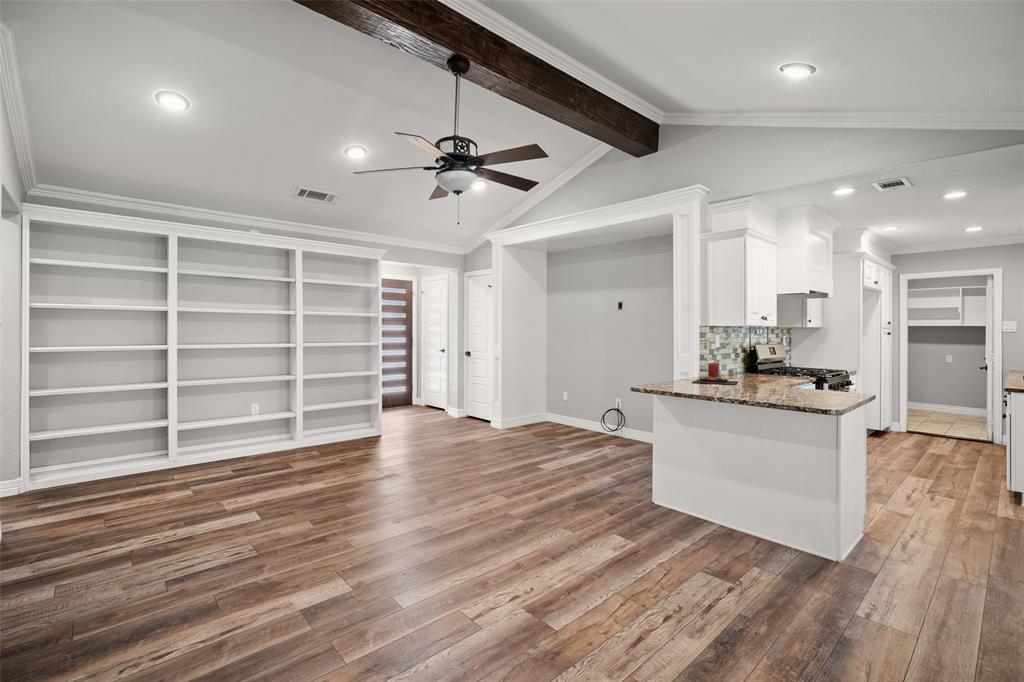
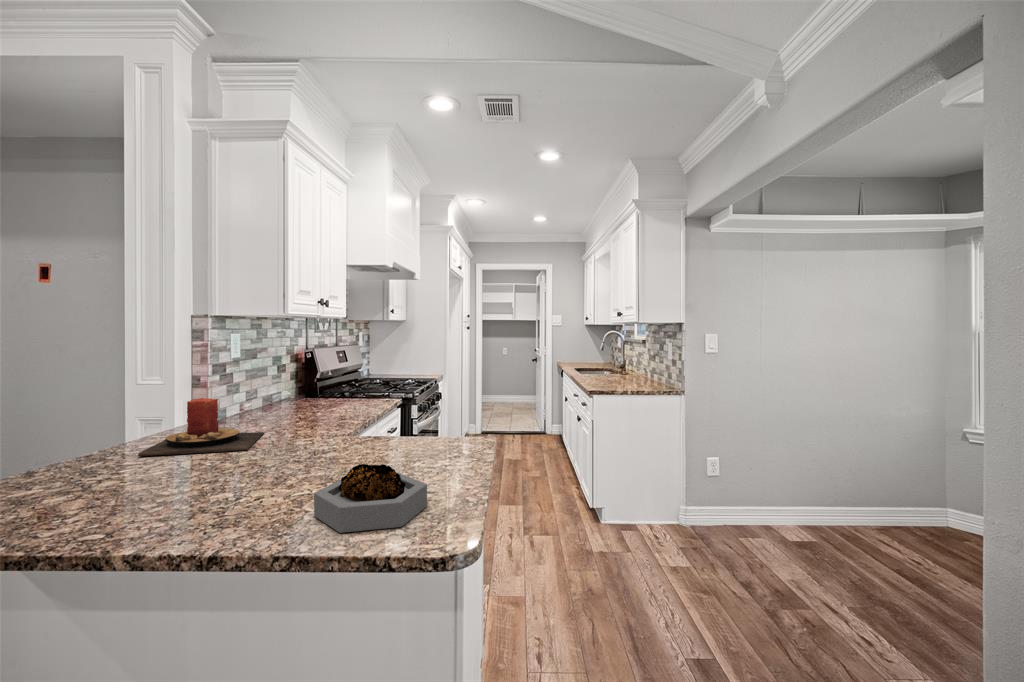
decorative bowl: none [775,381,822,402] -> present [314,464,427,533]

